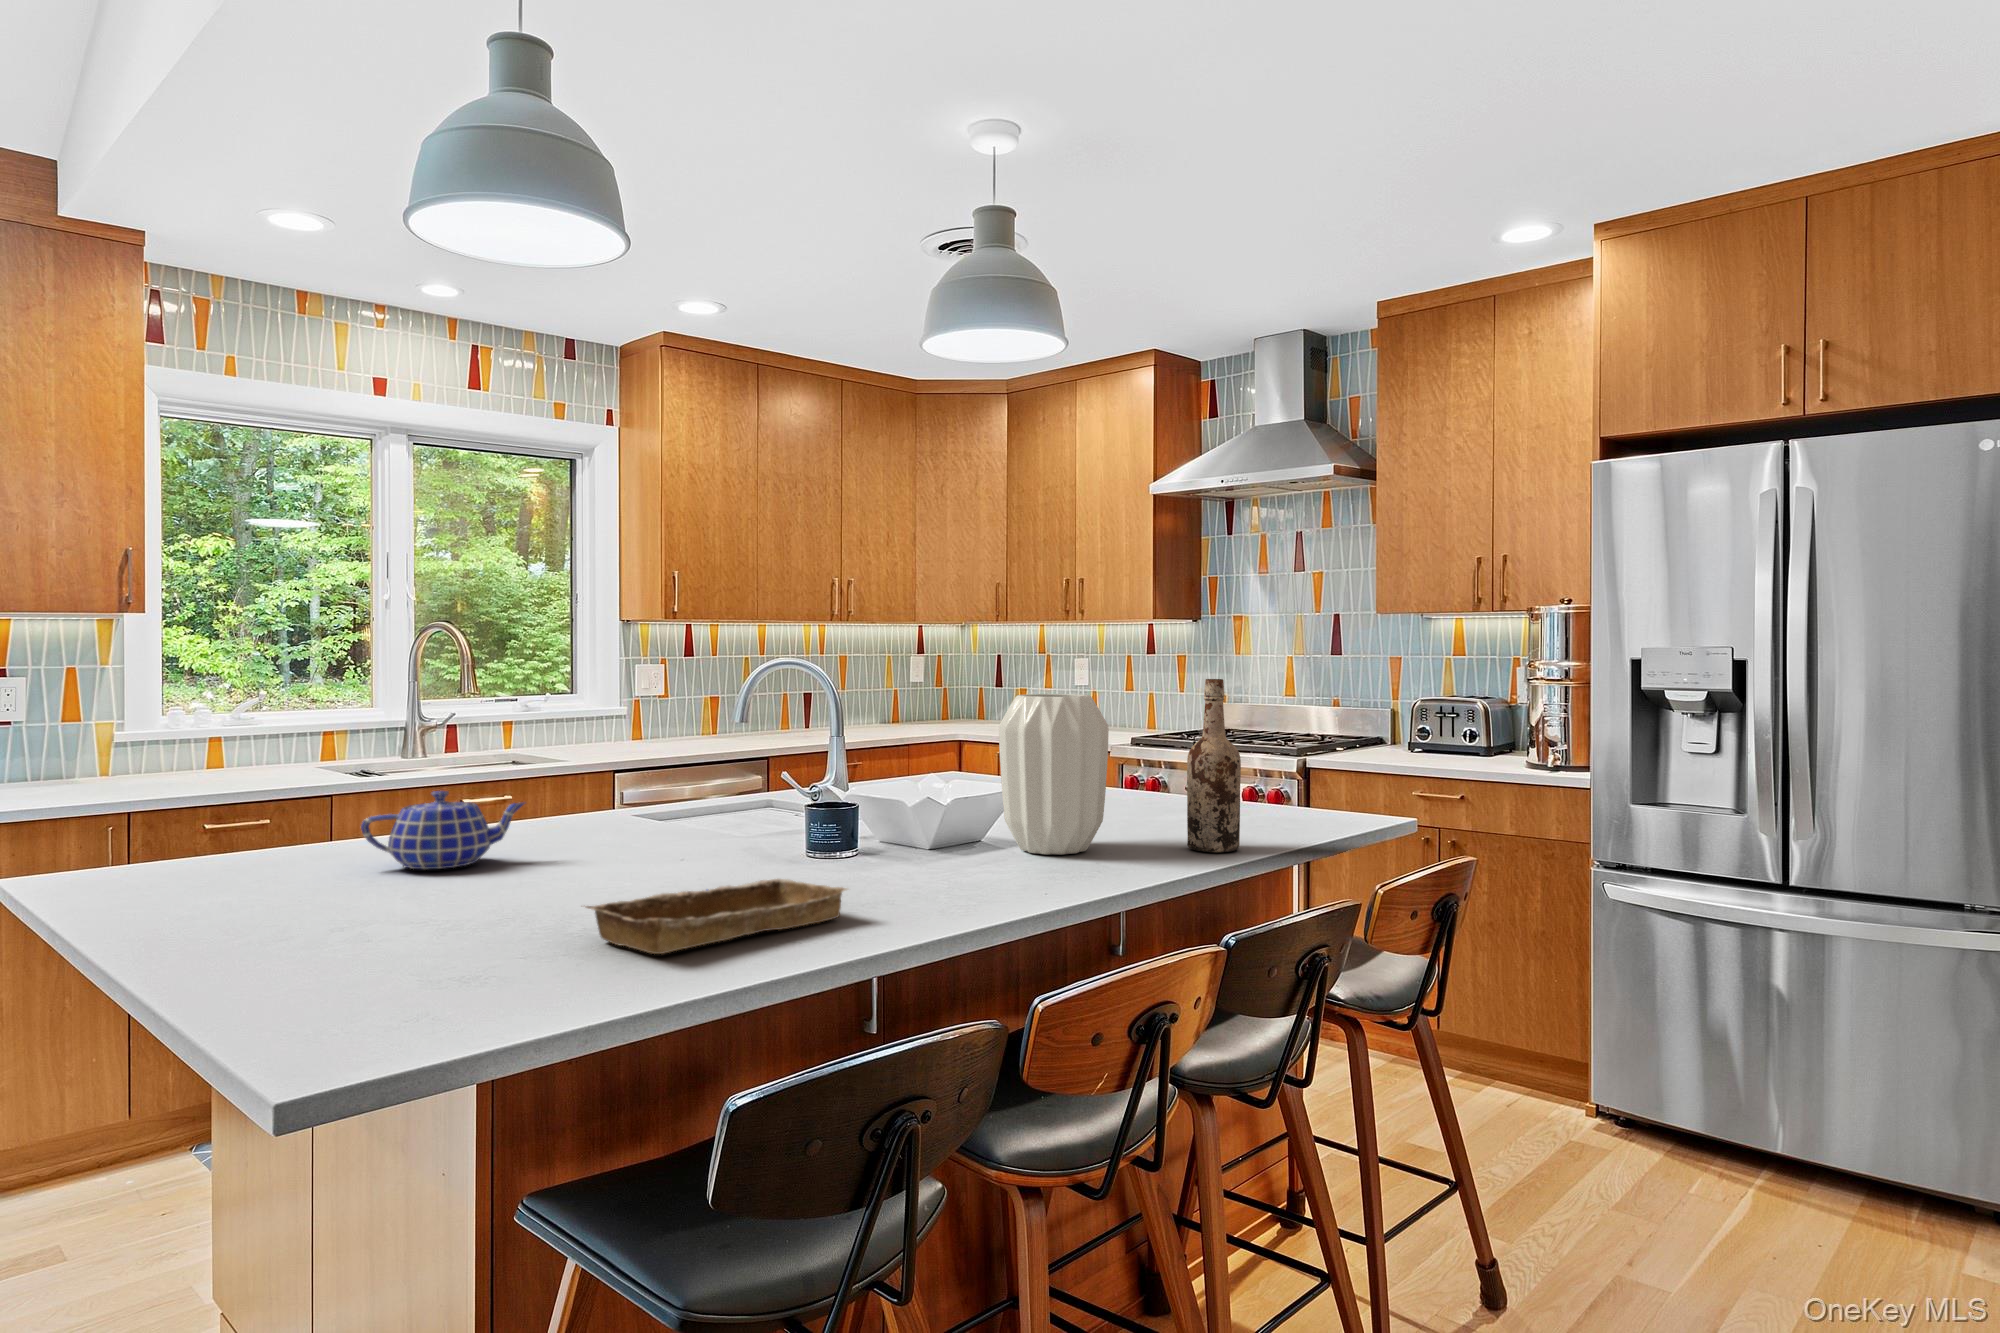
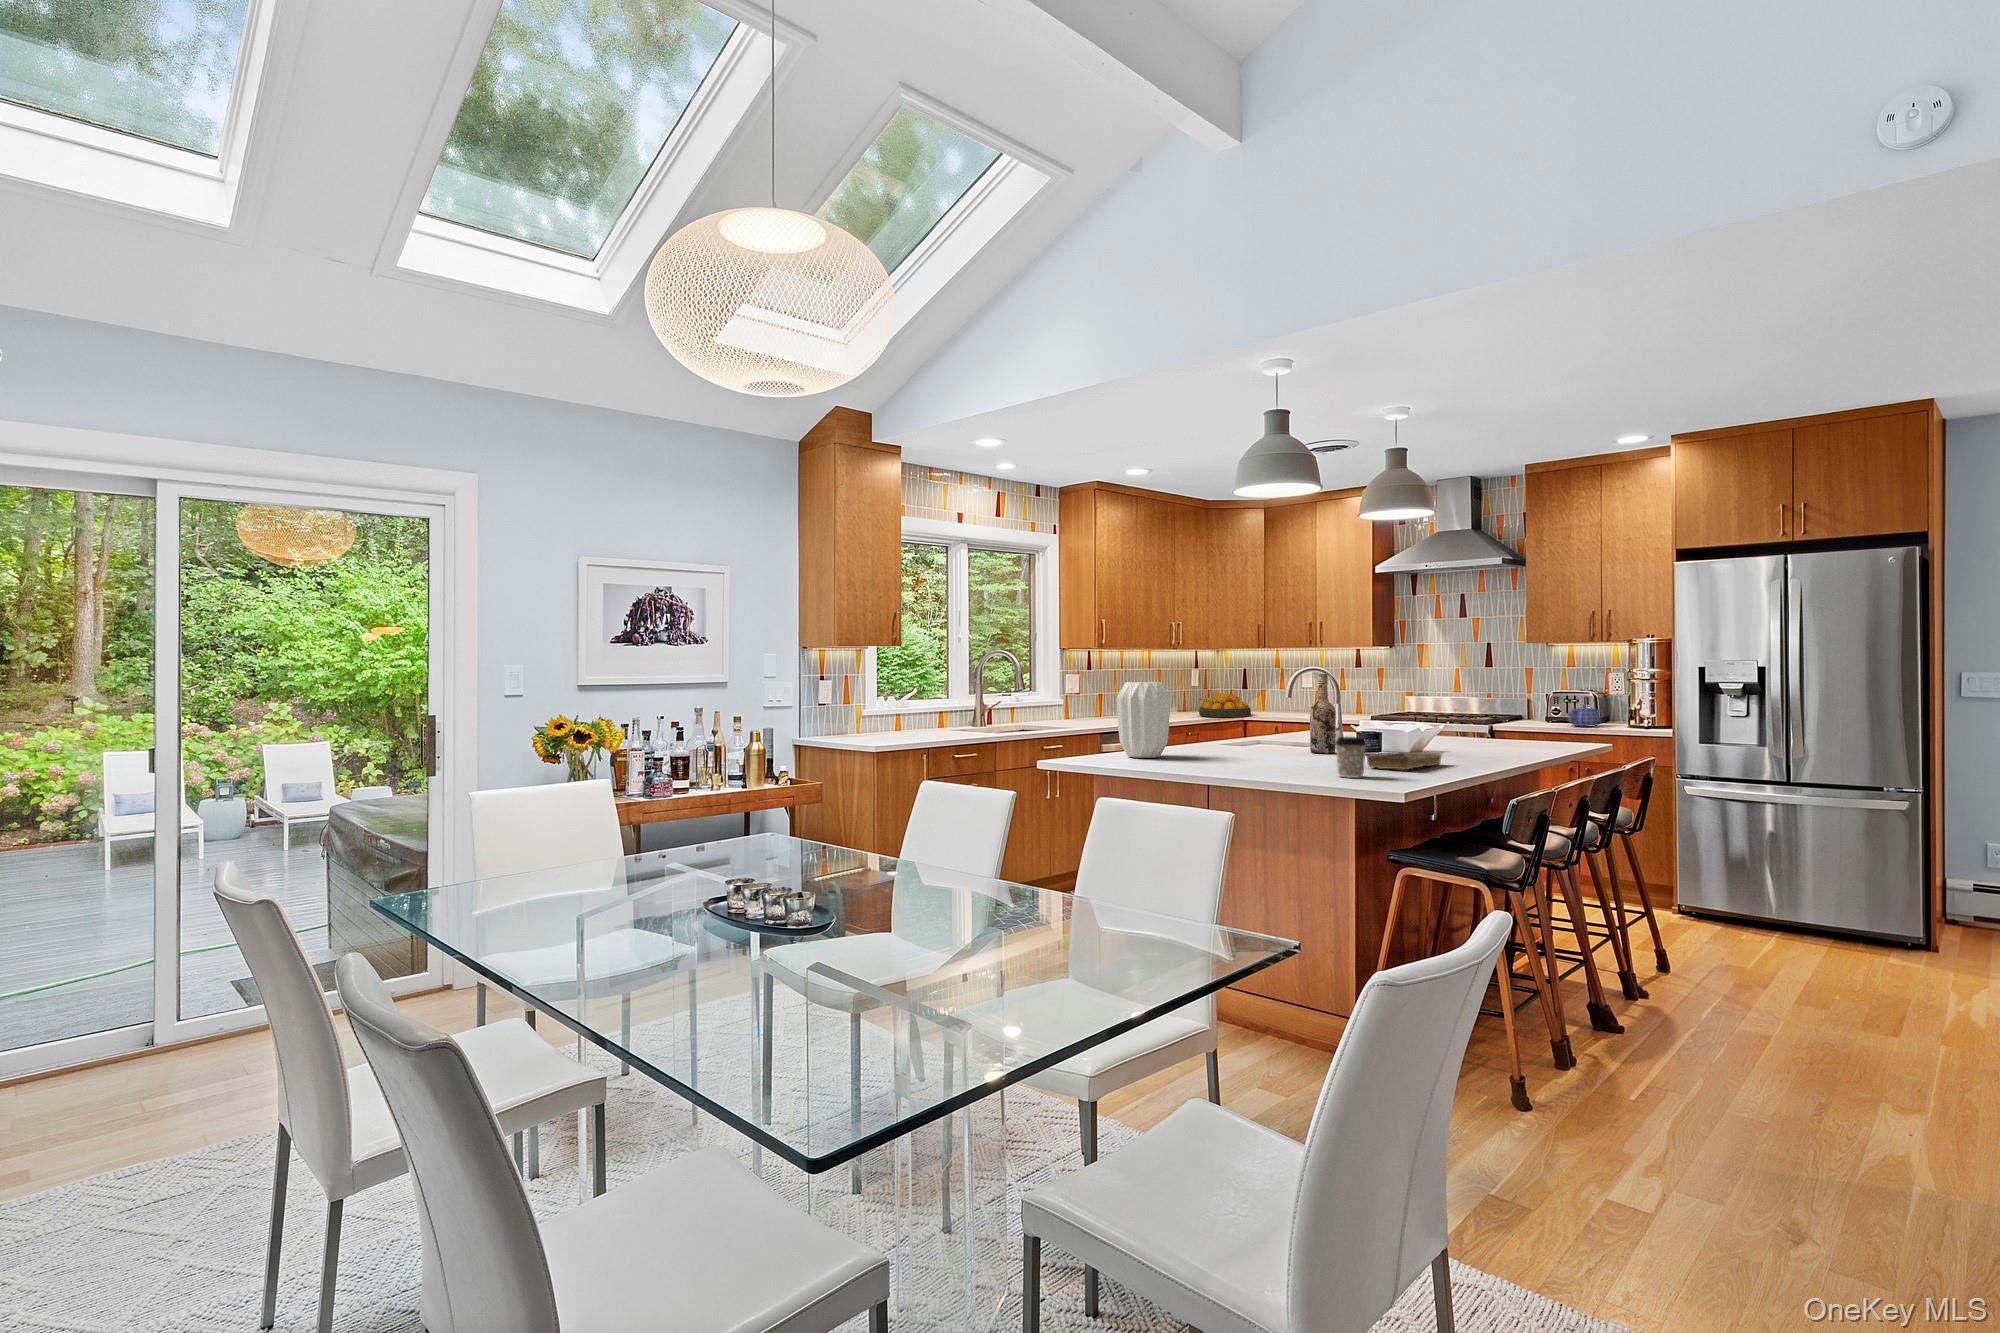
wine bottle: present [1187,679,1241,852] -> present [1310,674,1336,753]
vase: present [999,694,1109,855] -> present [1117,682,1170,758]
fruit bowl: none [883,695,967,736] -> present [1199,693,1251,717]
teapot: present [361,791,525,869] -> present [1568,704,1601,727]
coffee cup: none [350,877,449,1007] -> present [1335,737,1366,778]

